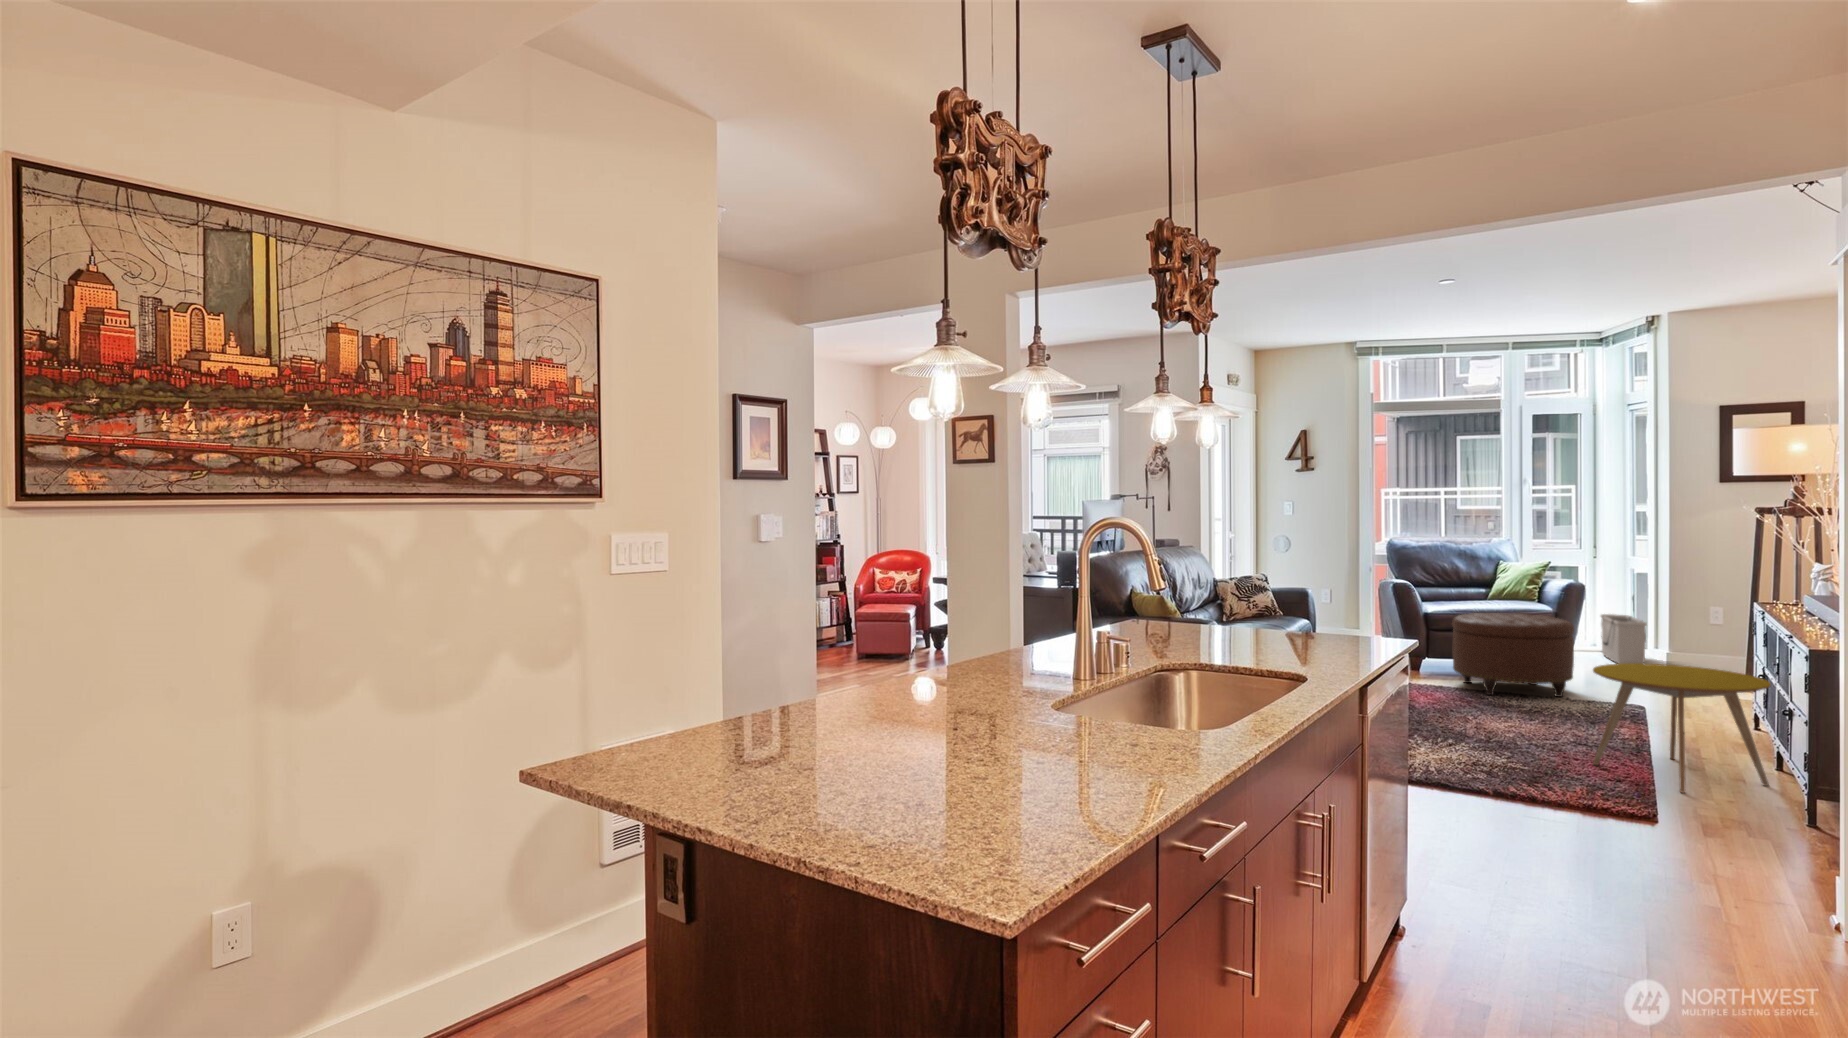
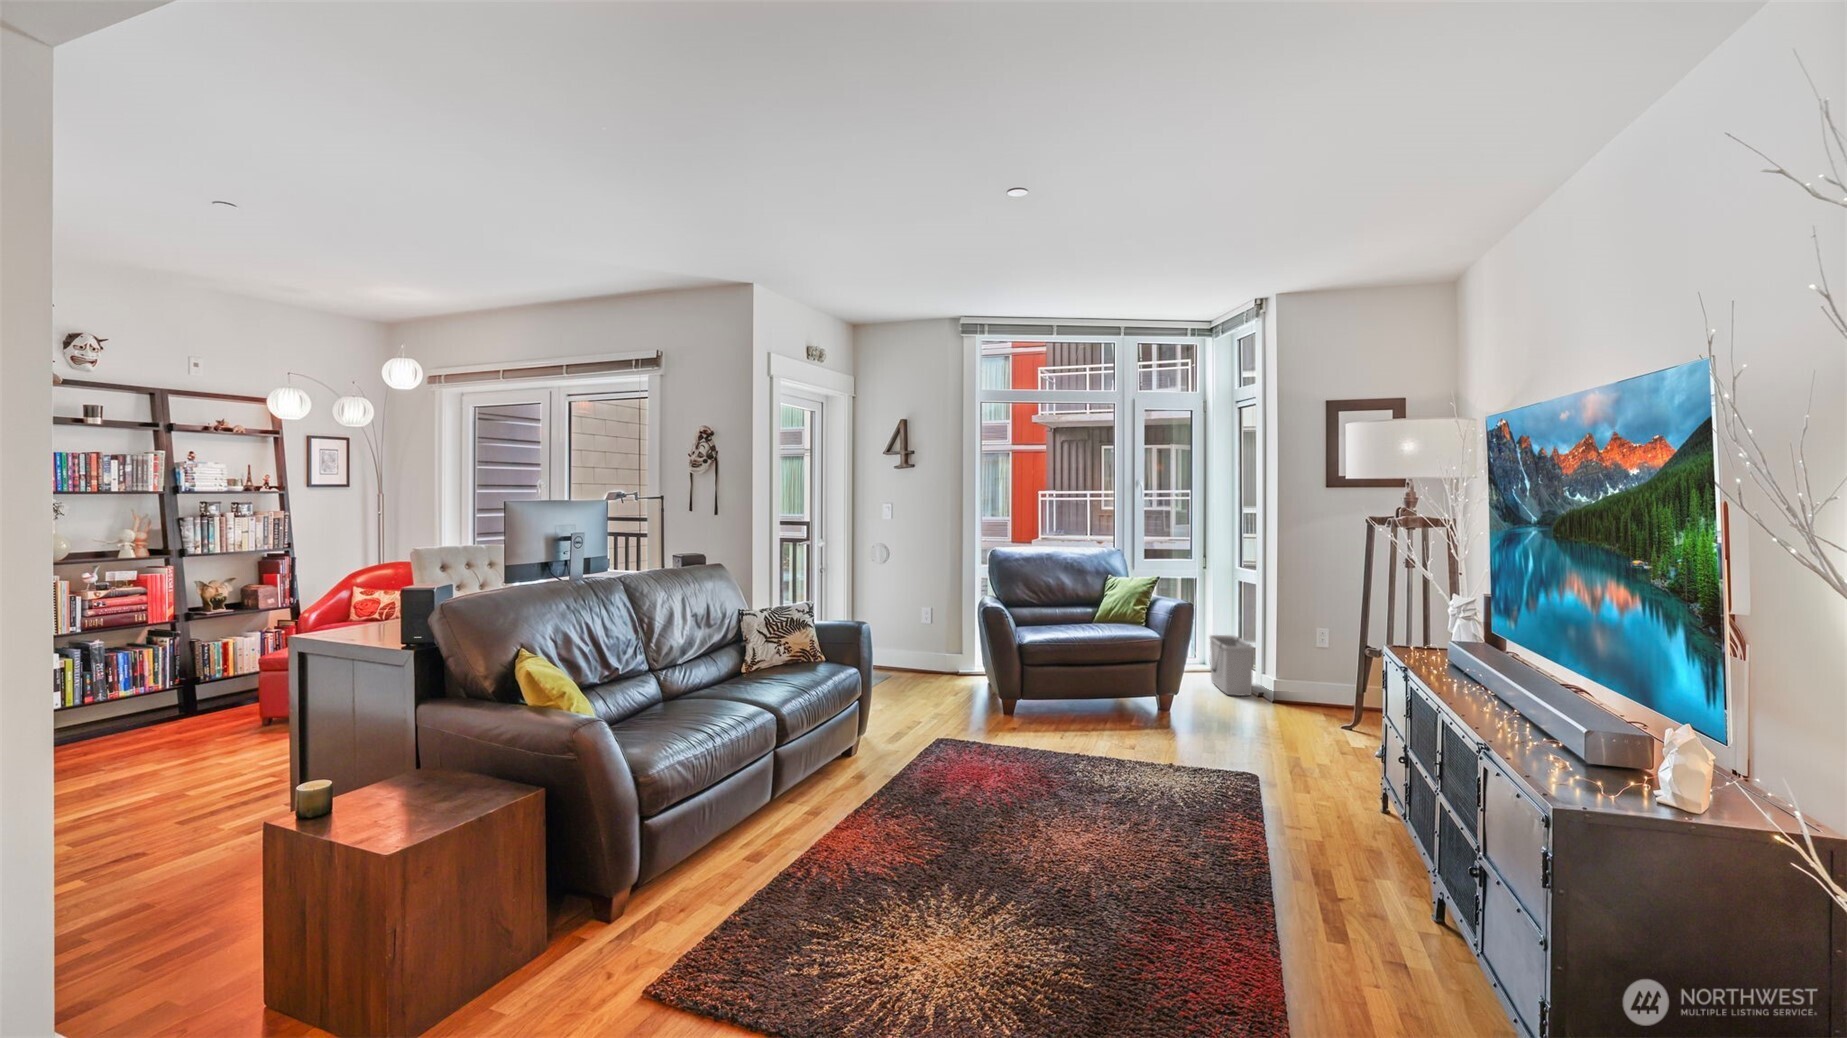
ottoman: present [1452,613,1574,697] -> none [1043,646,1177,758]
side table: present [1593,663,1771,793] -> none [1187,740,1416,969]

